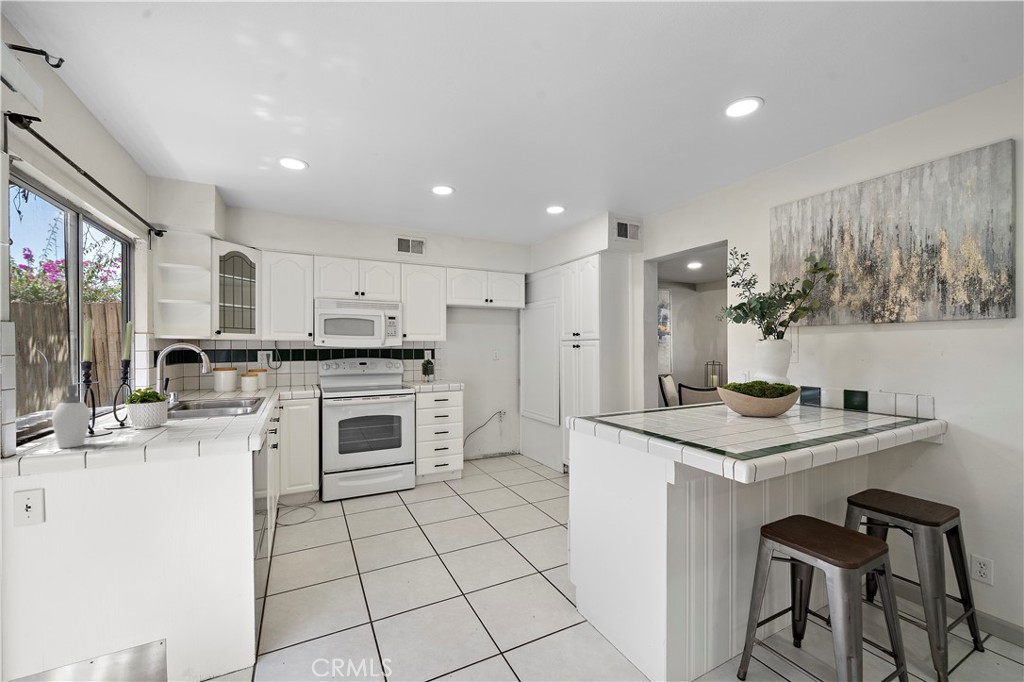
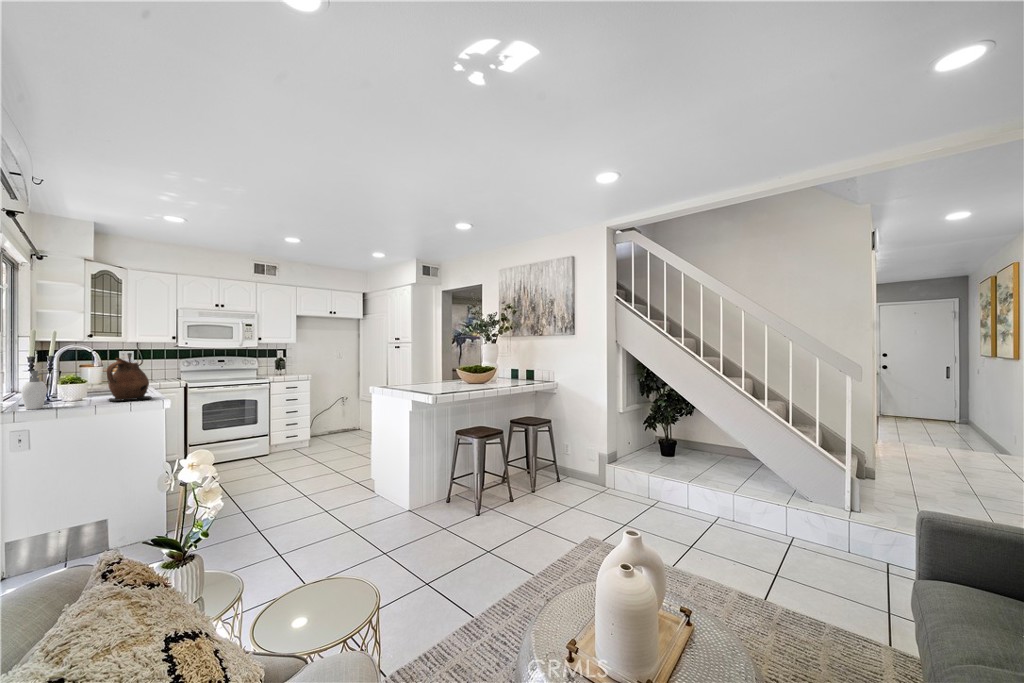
ceramic pitcher: none [176,364,245,434] -> present [107,358,151,401]

